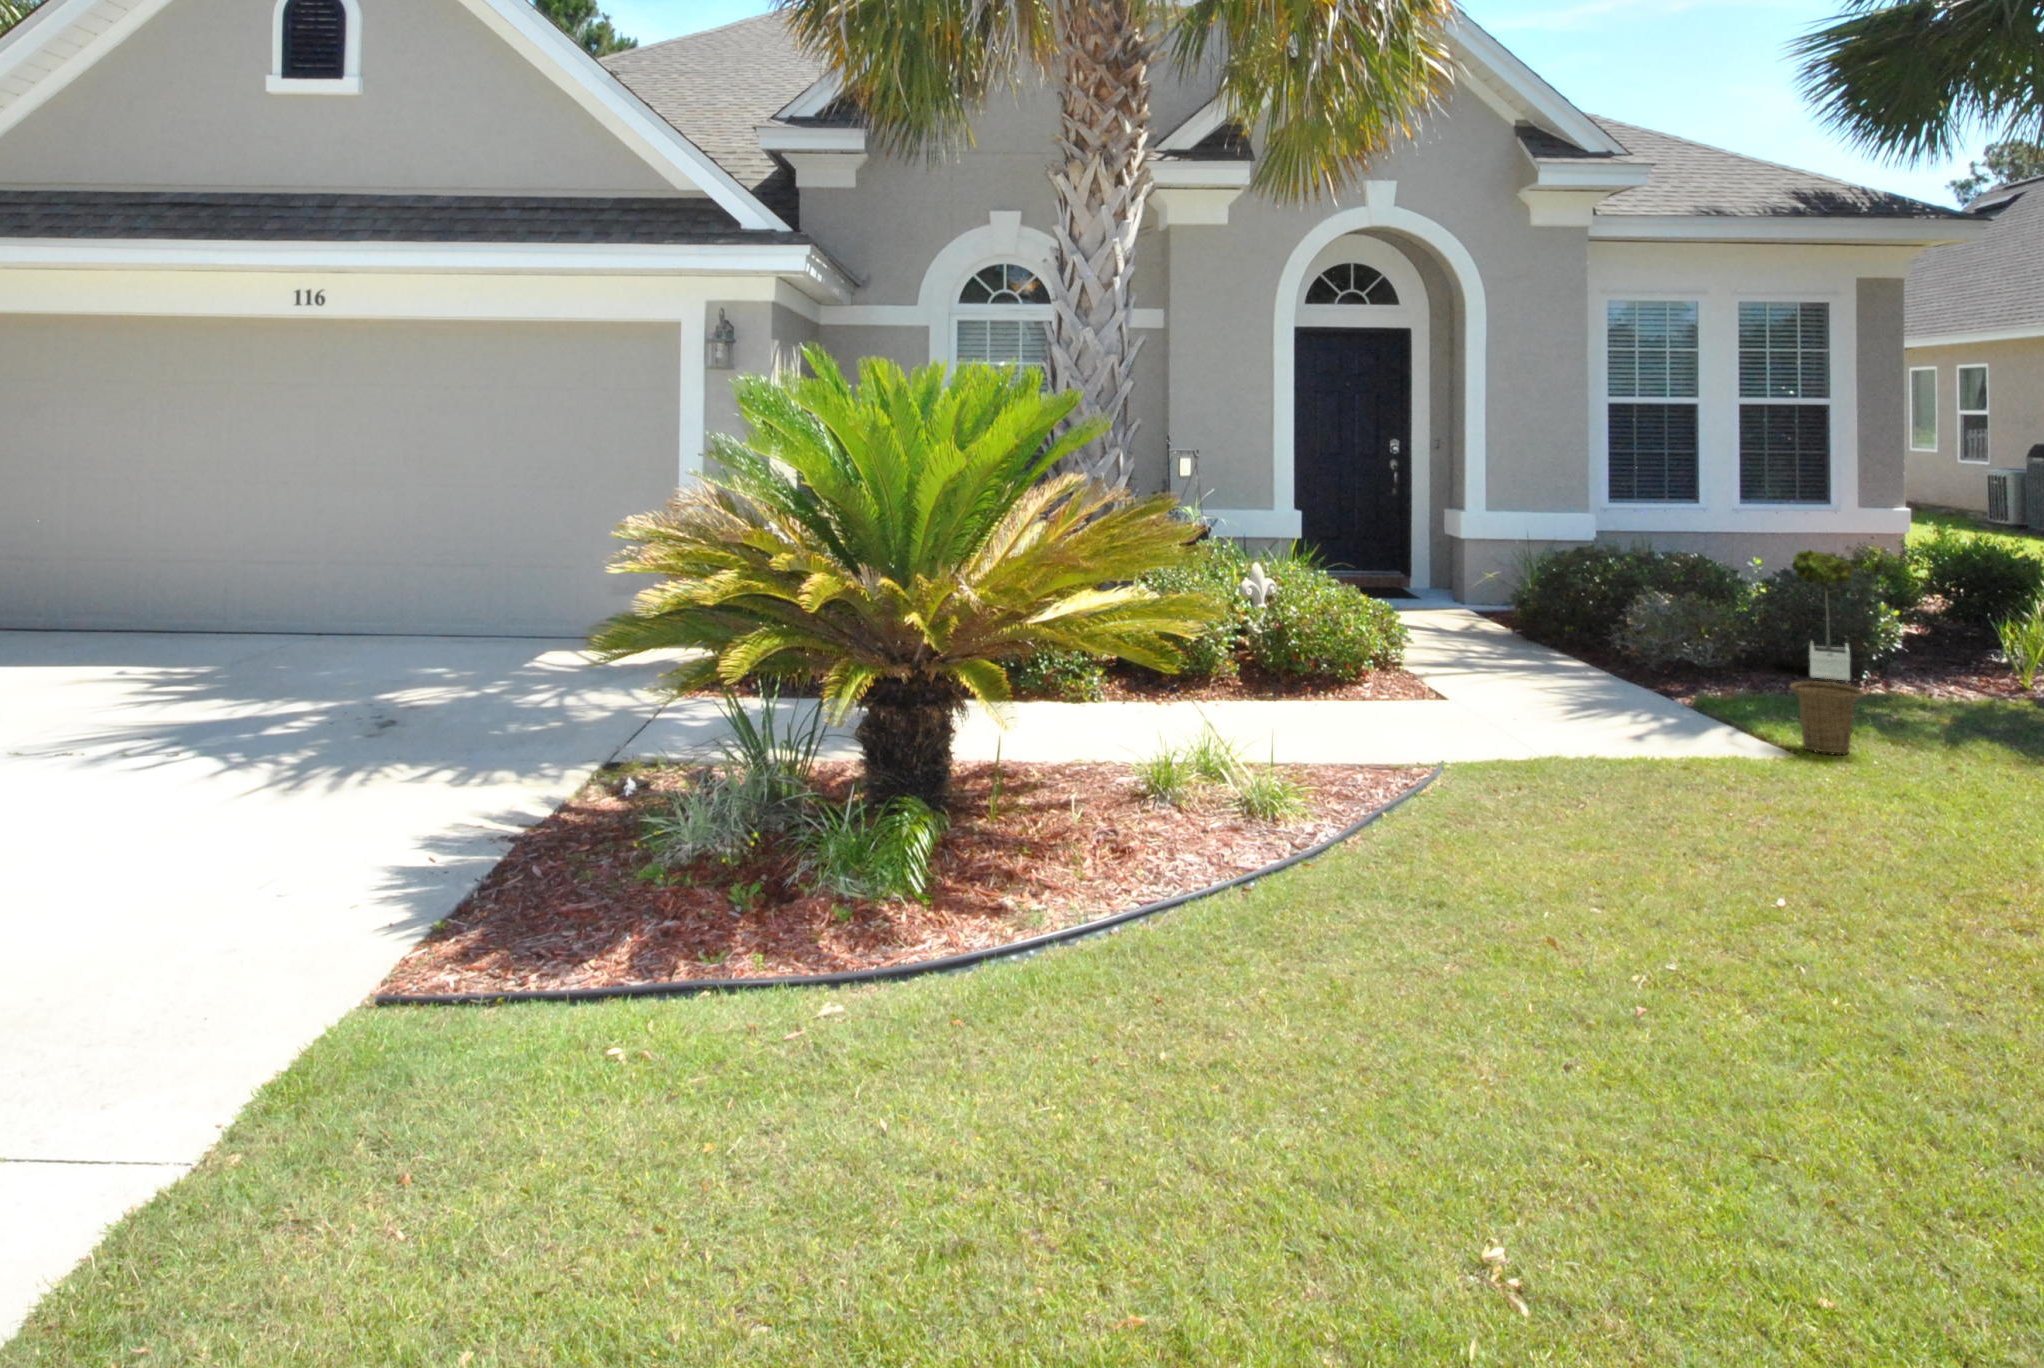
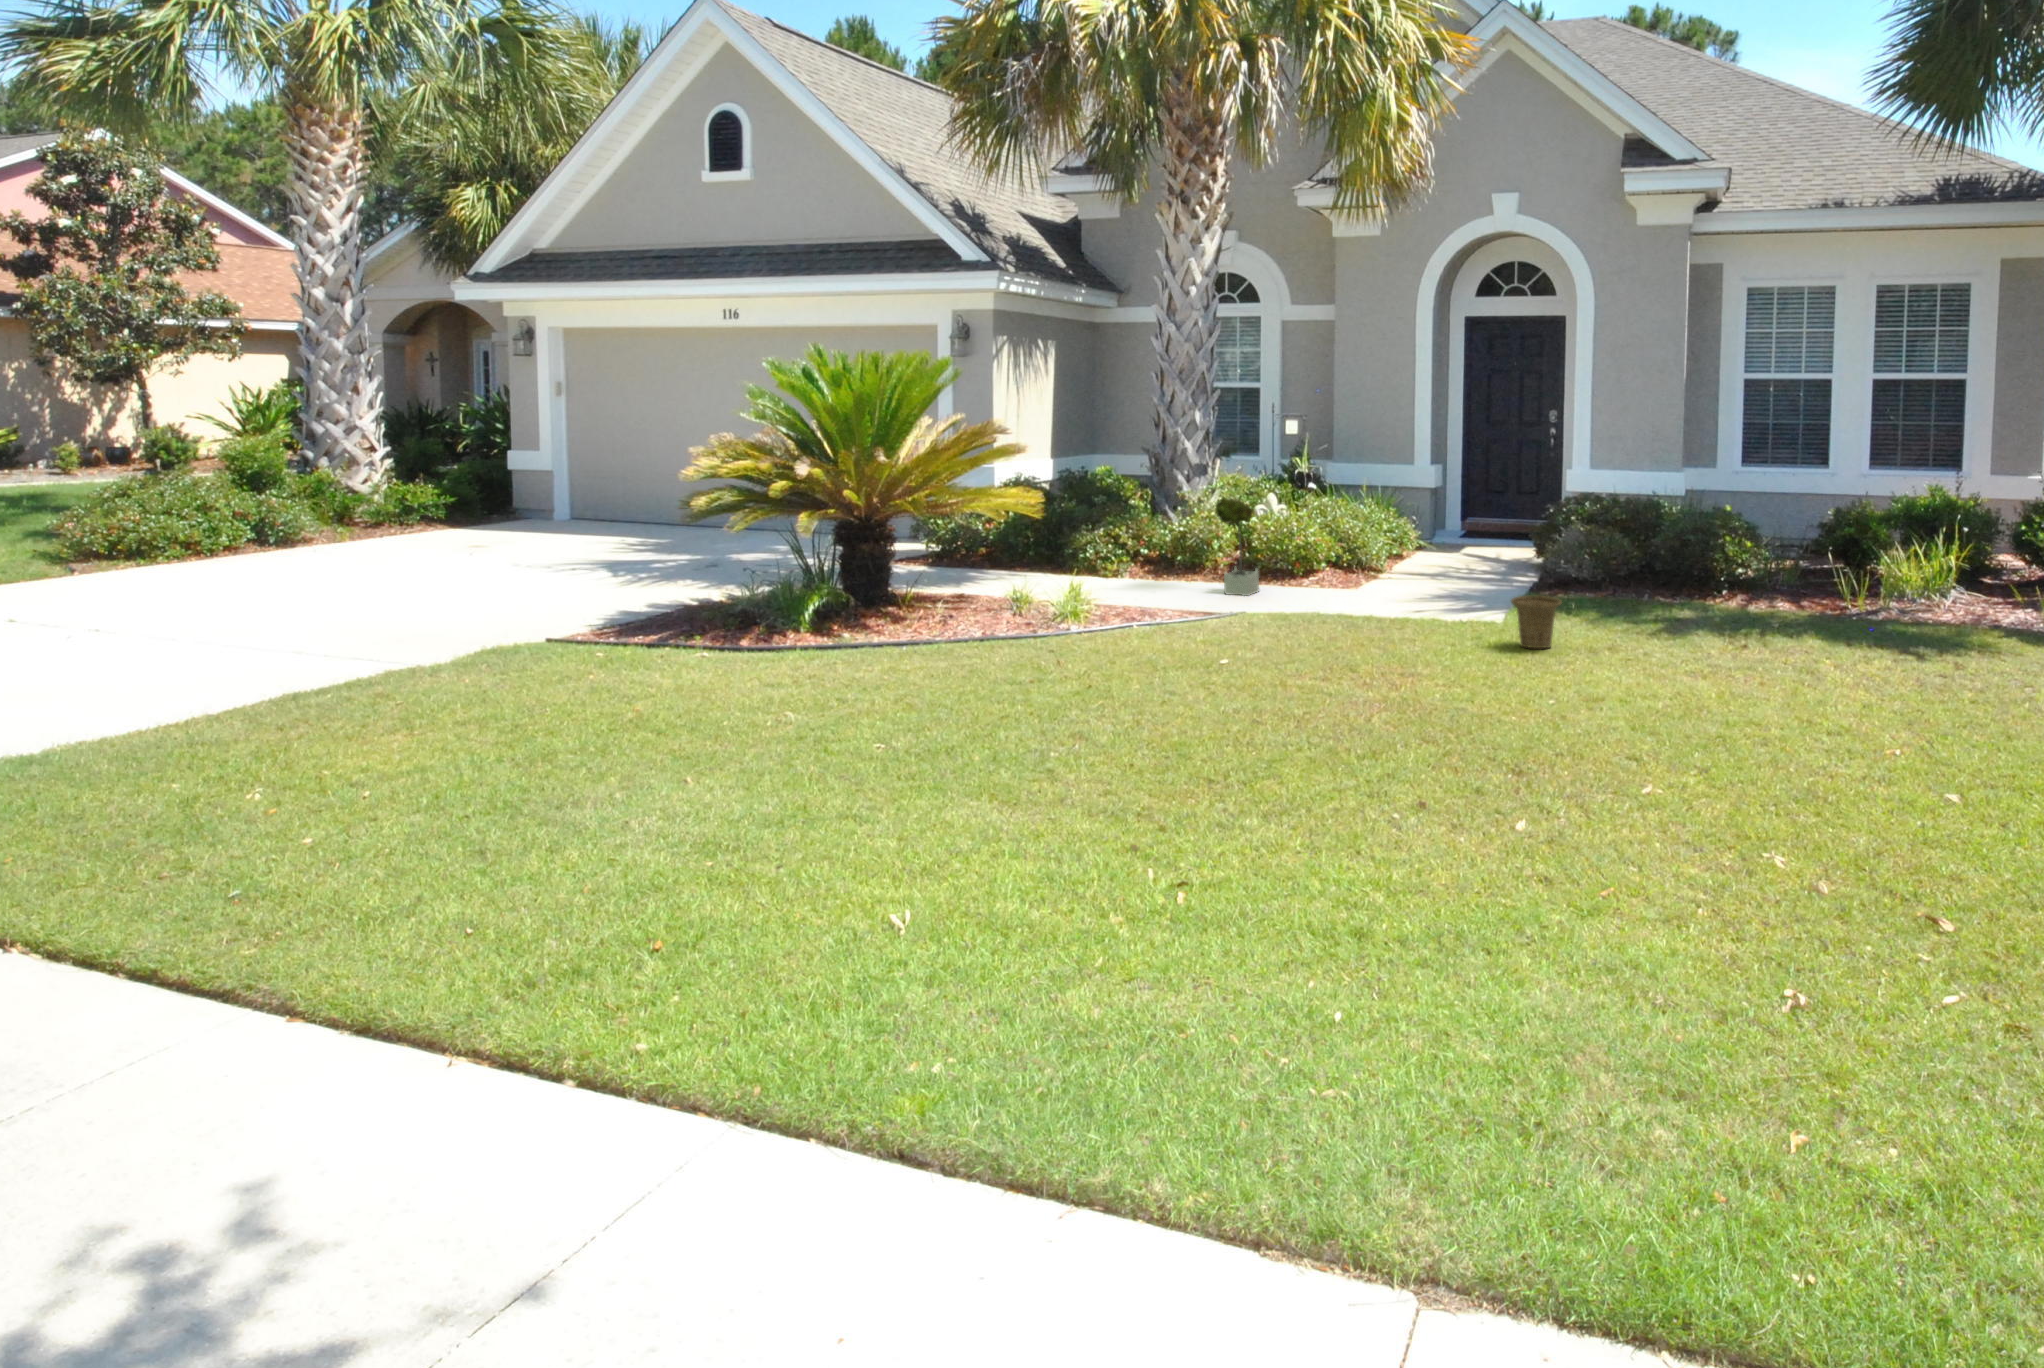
potted tree: present [1793,550,1854,680] -> present [1215,498,1259,596]

